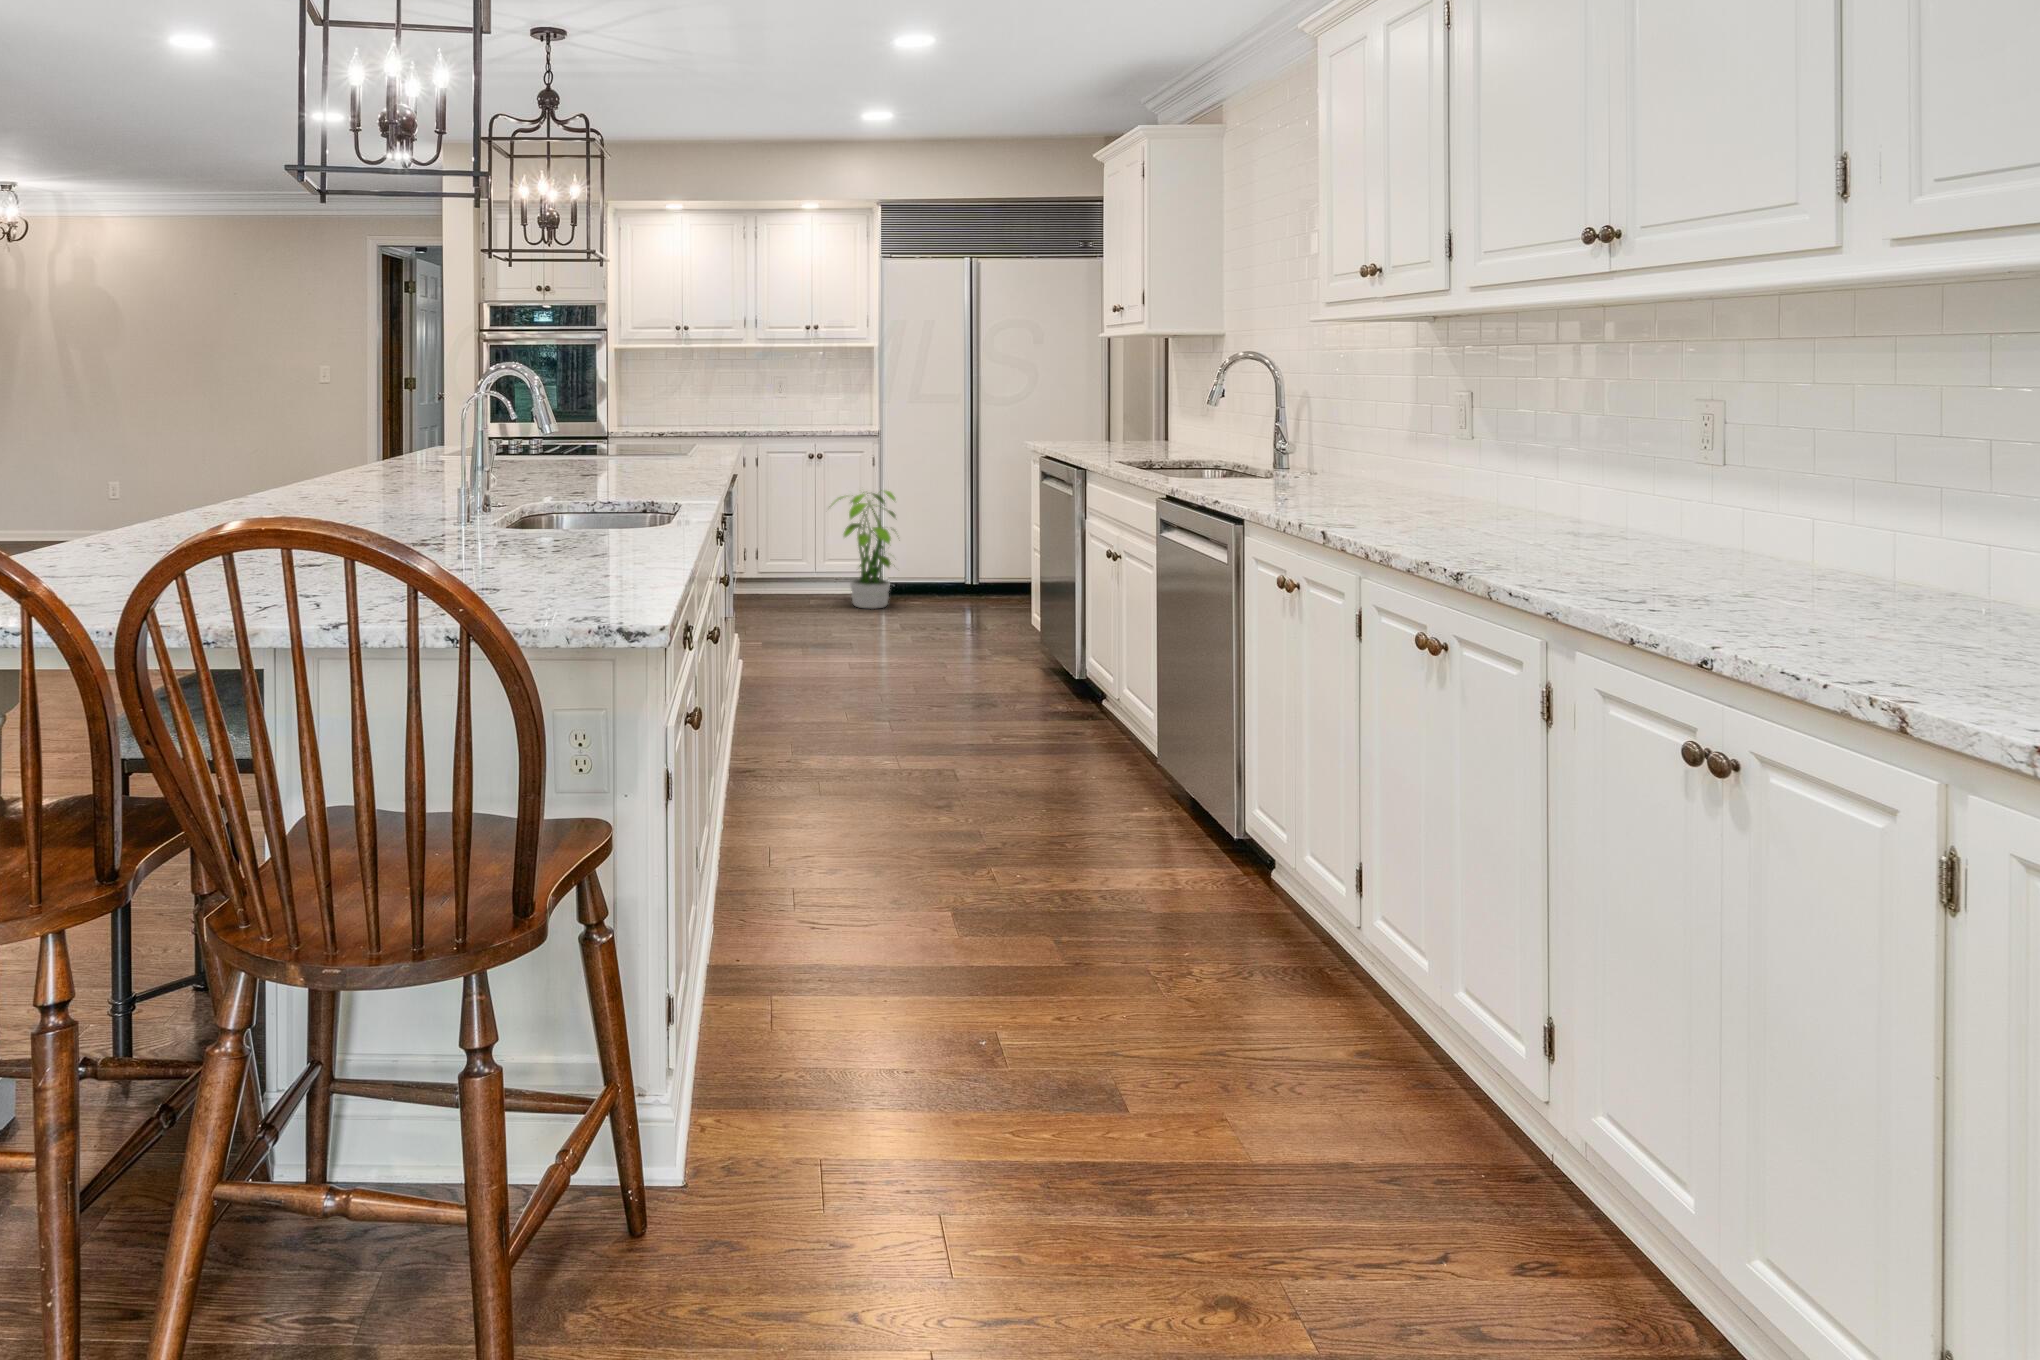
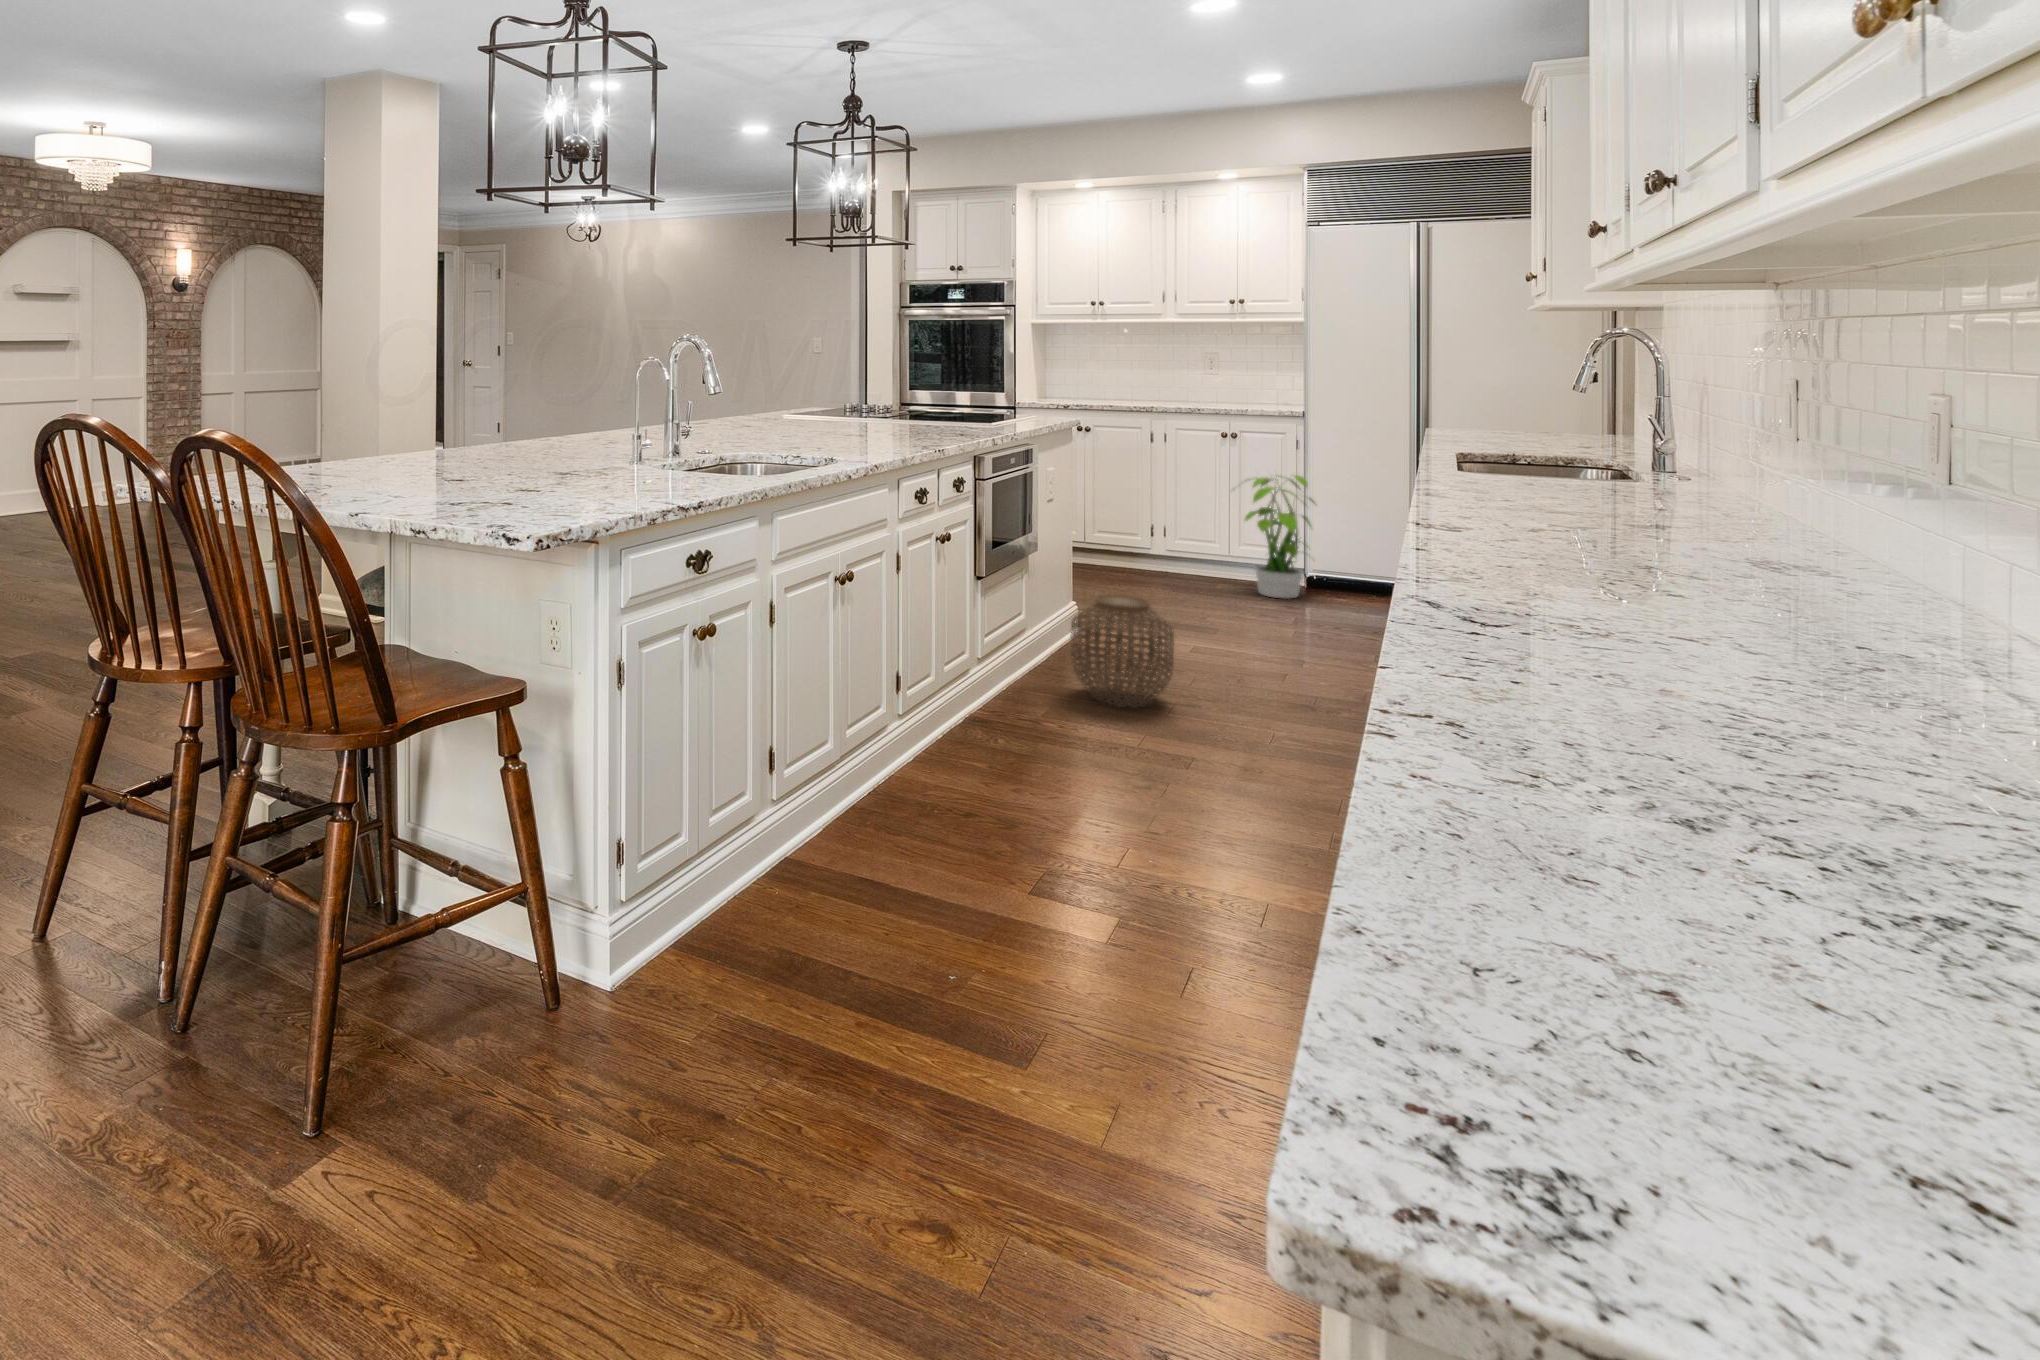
woven basket: none [801,616,898,728] -> present [1070,595,1174,707]

